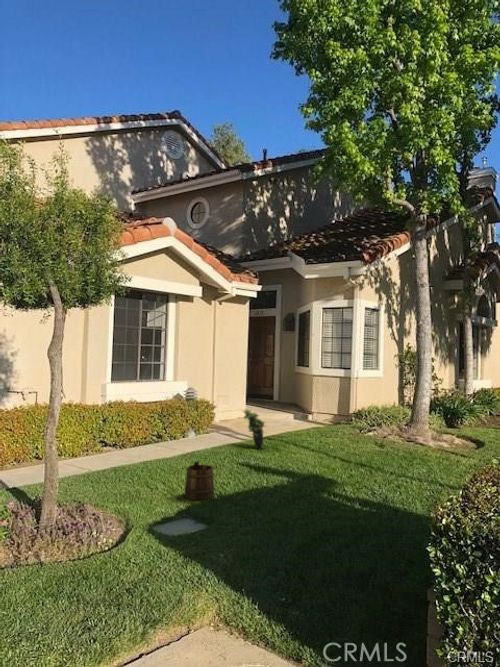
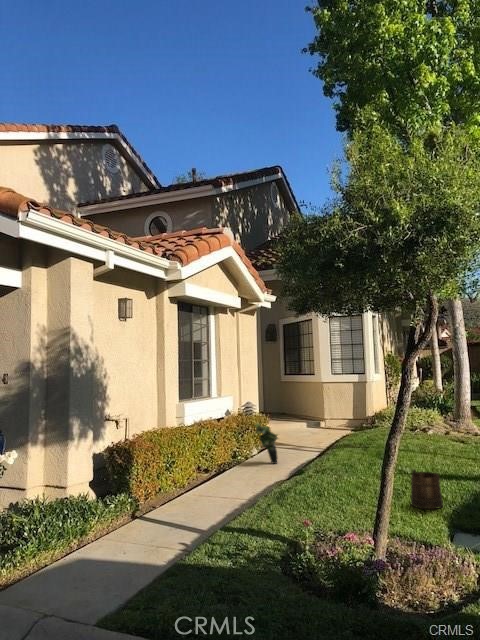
potted plant: present [244,409,265,449] -> present [255,423,278,464]

